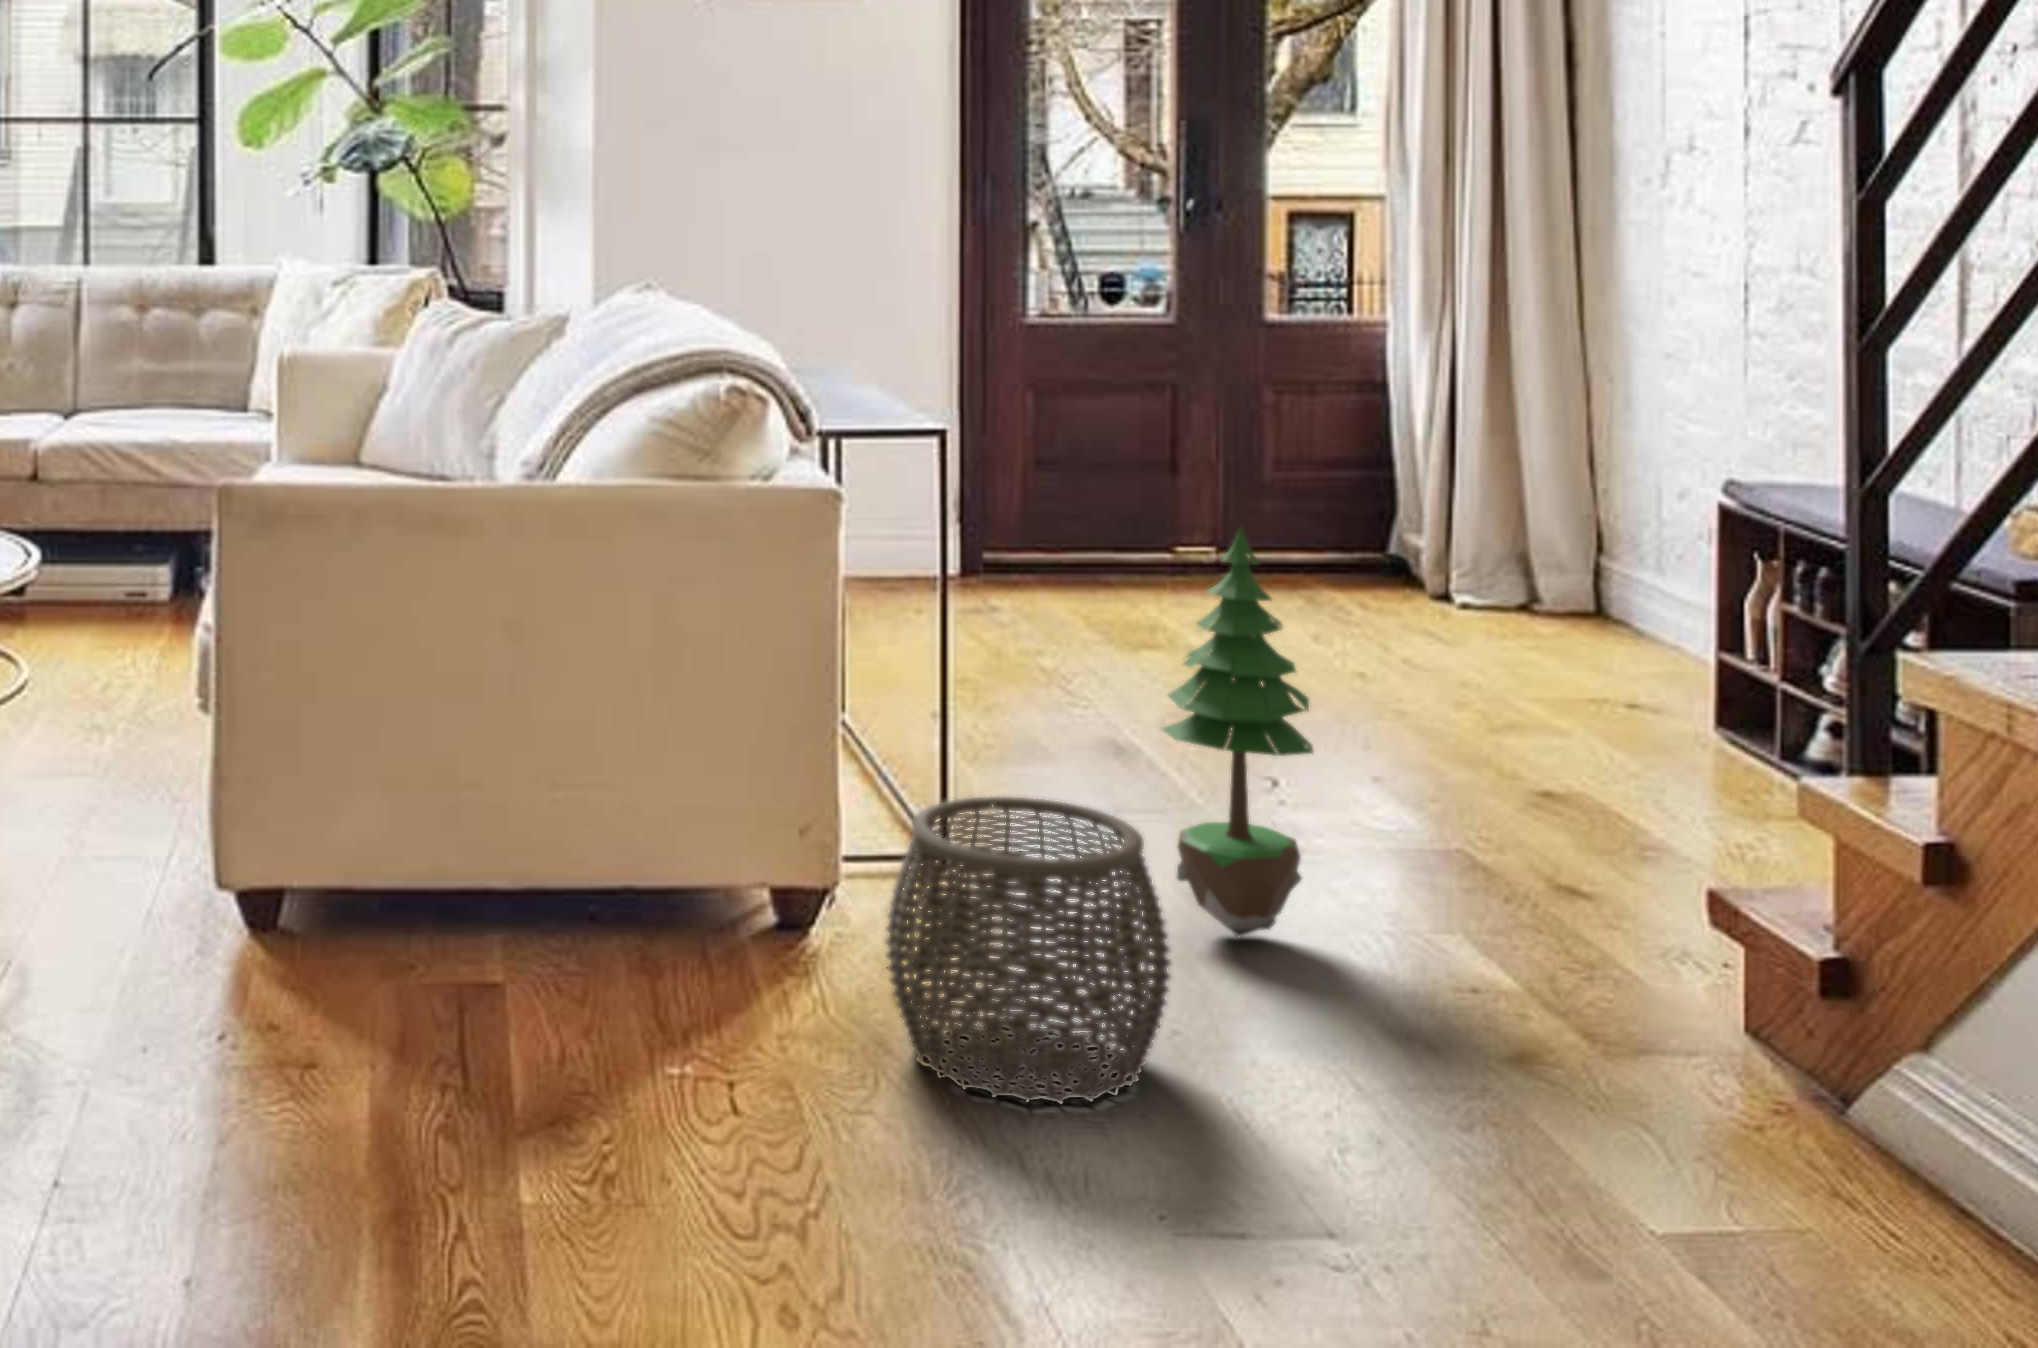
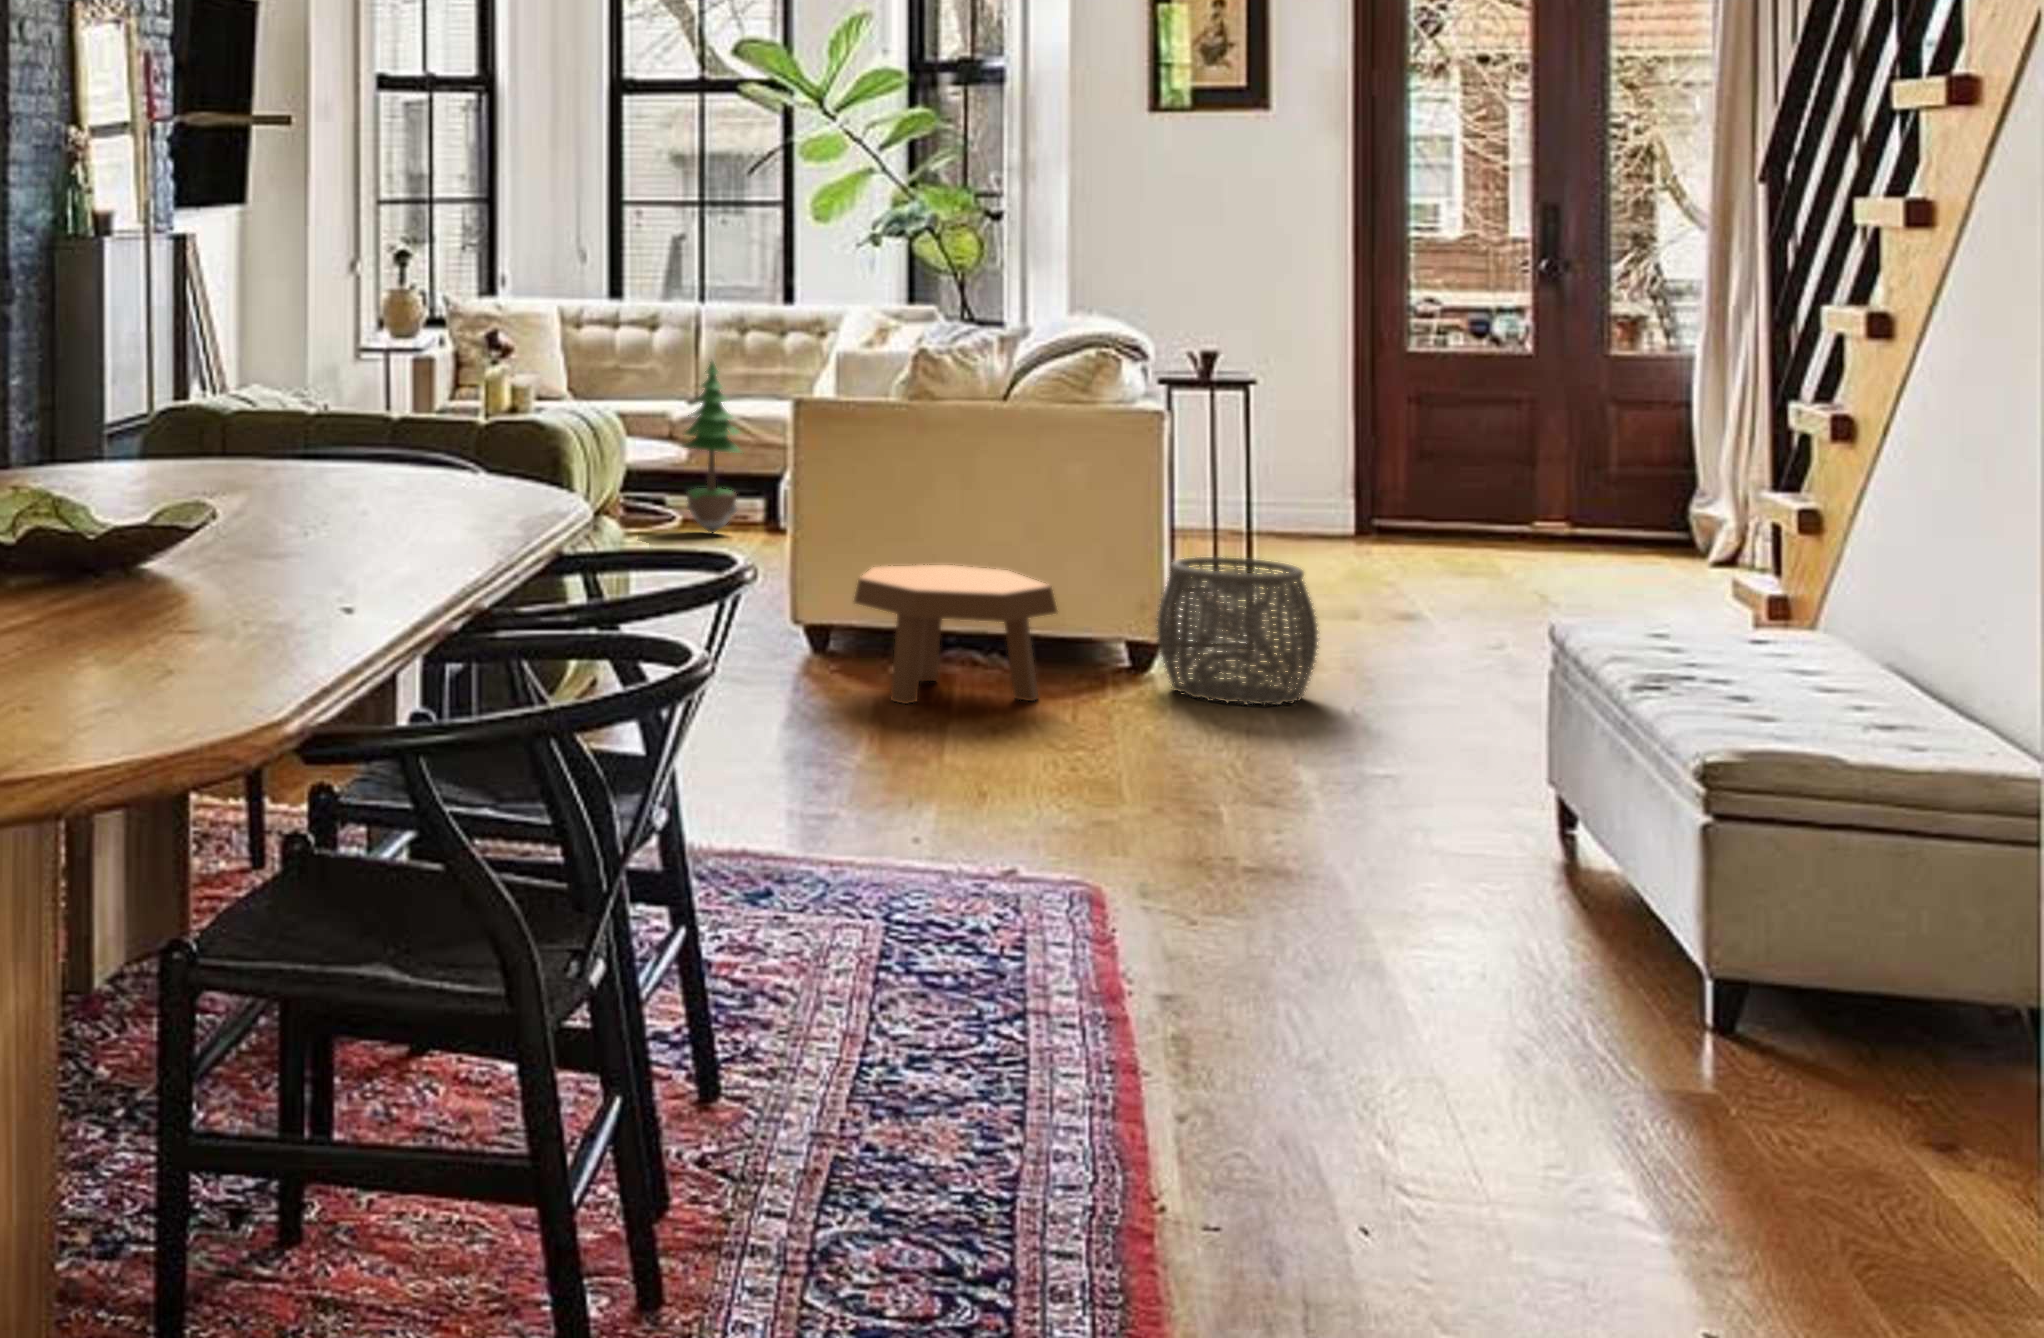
potted tree: present [1162,527,1313,937] -> present [683,362,740,533]
footstool: none [360,846,743,1196] -> present [854,565,1057,704]

